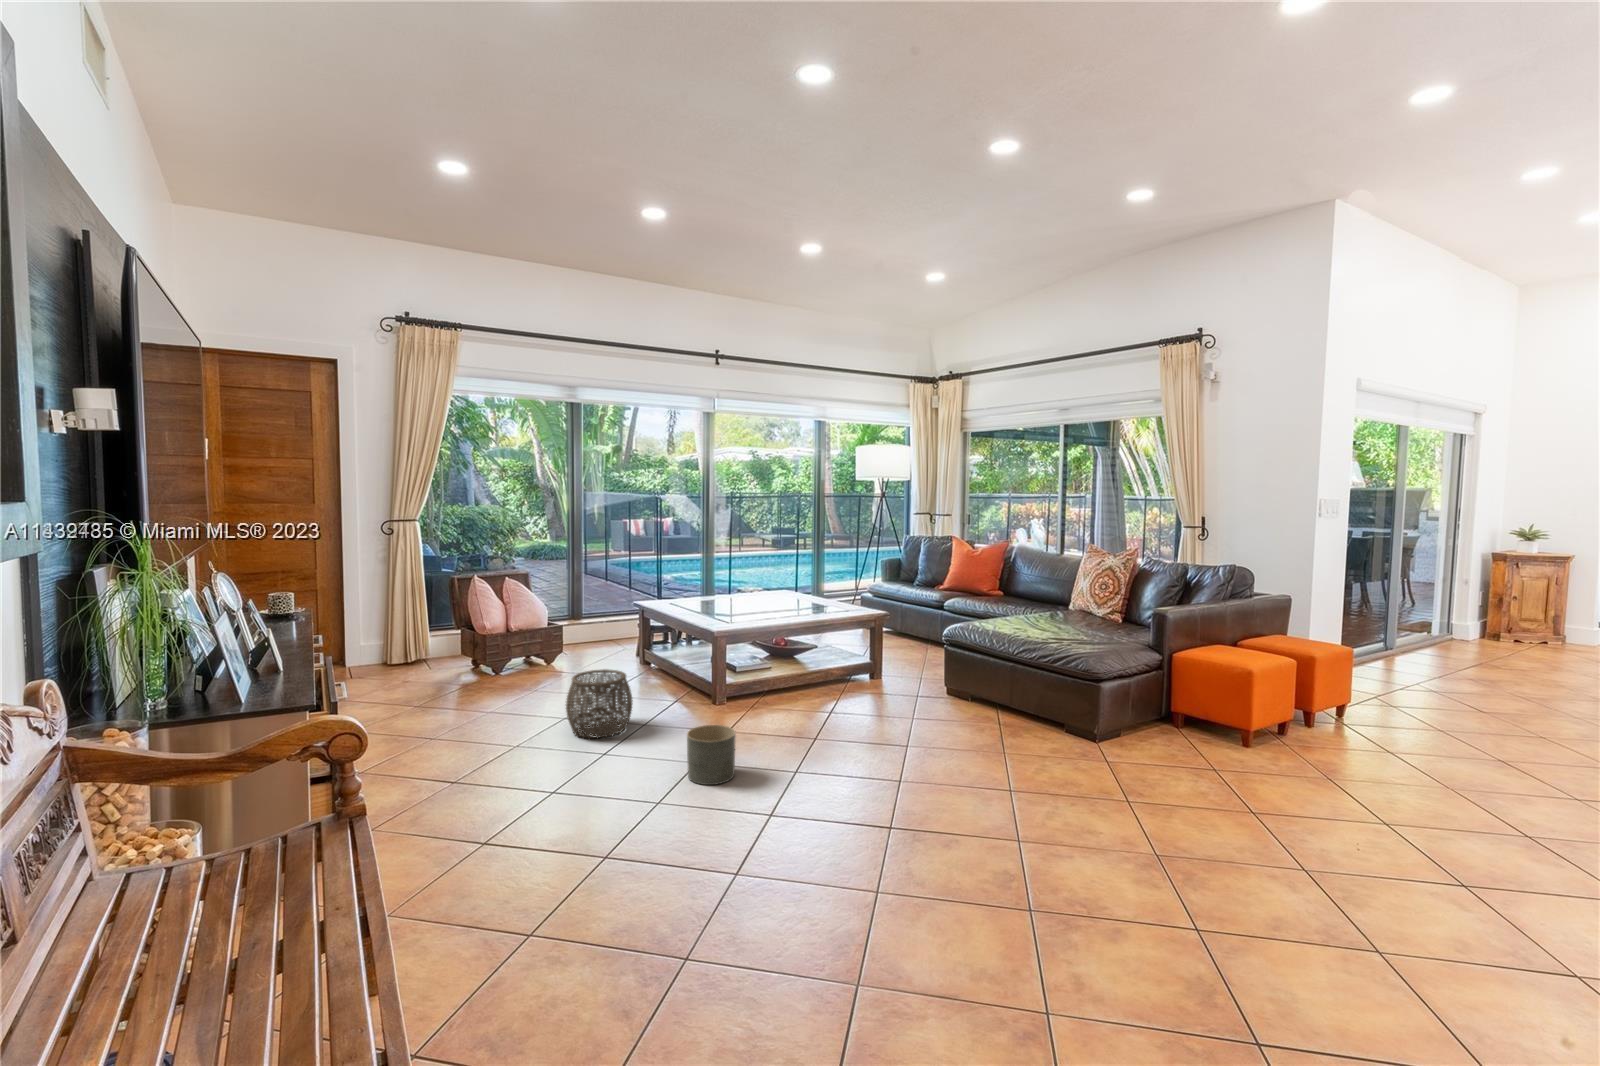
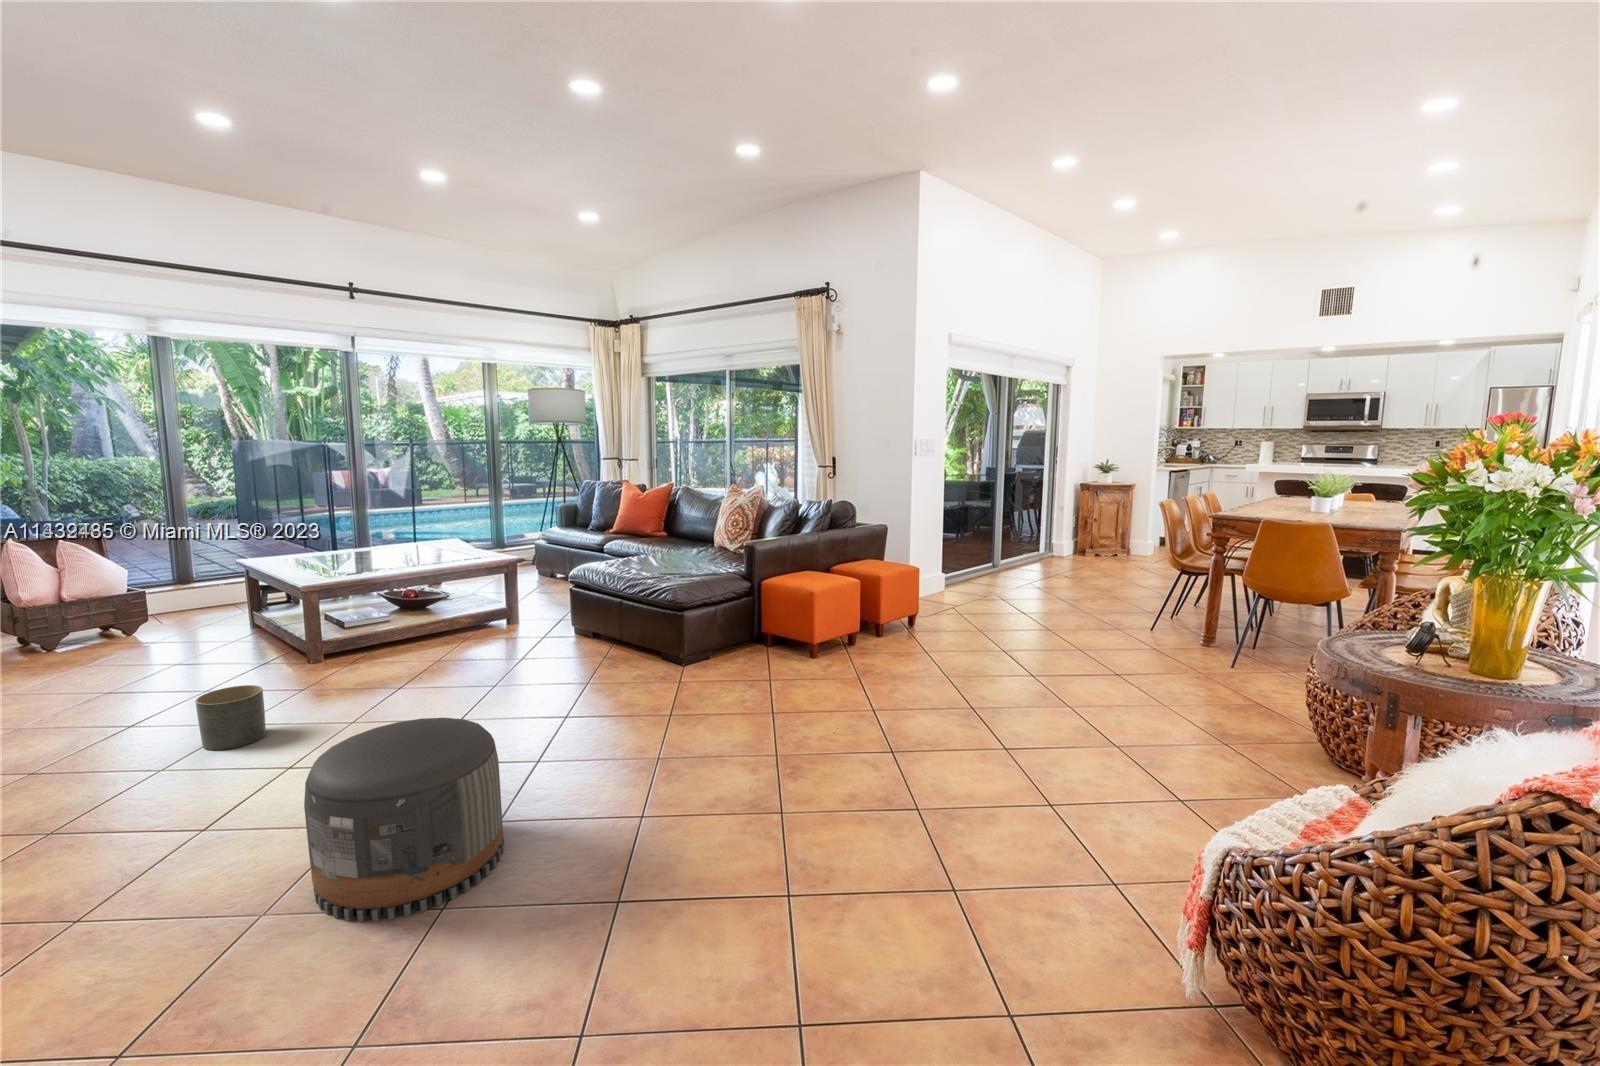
woven basket: present [566,669,633,738] -> none [77,636,179,715]
pouf: none [906,784,1085,999] -> present [304,718,504,922]

